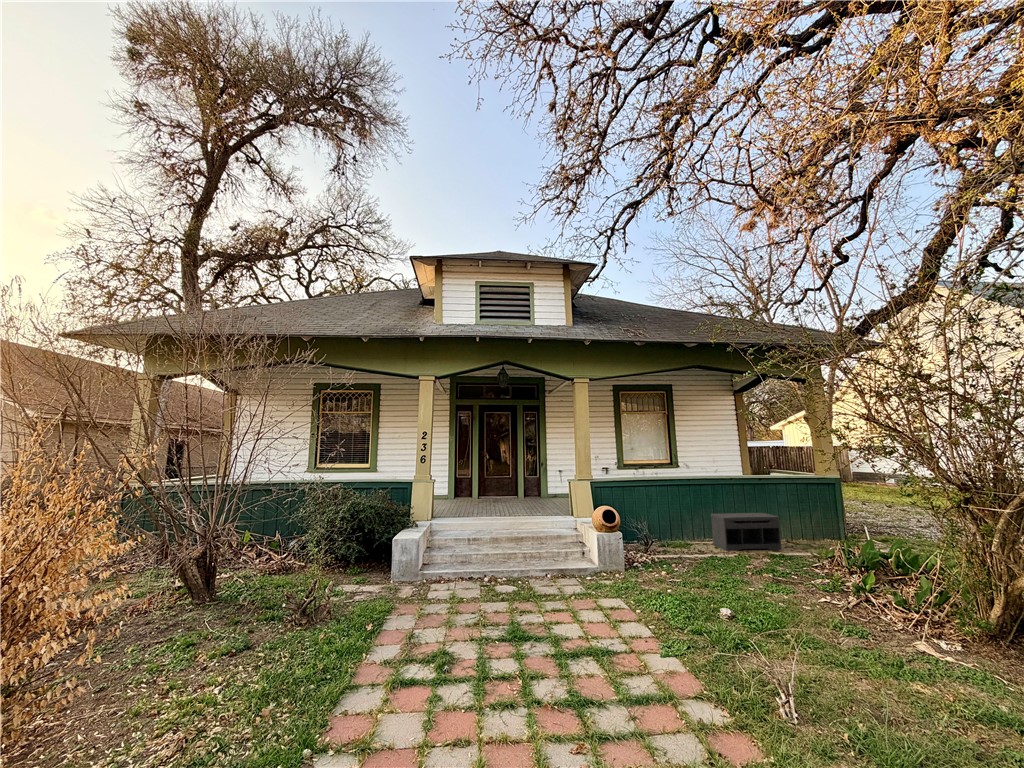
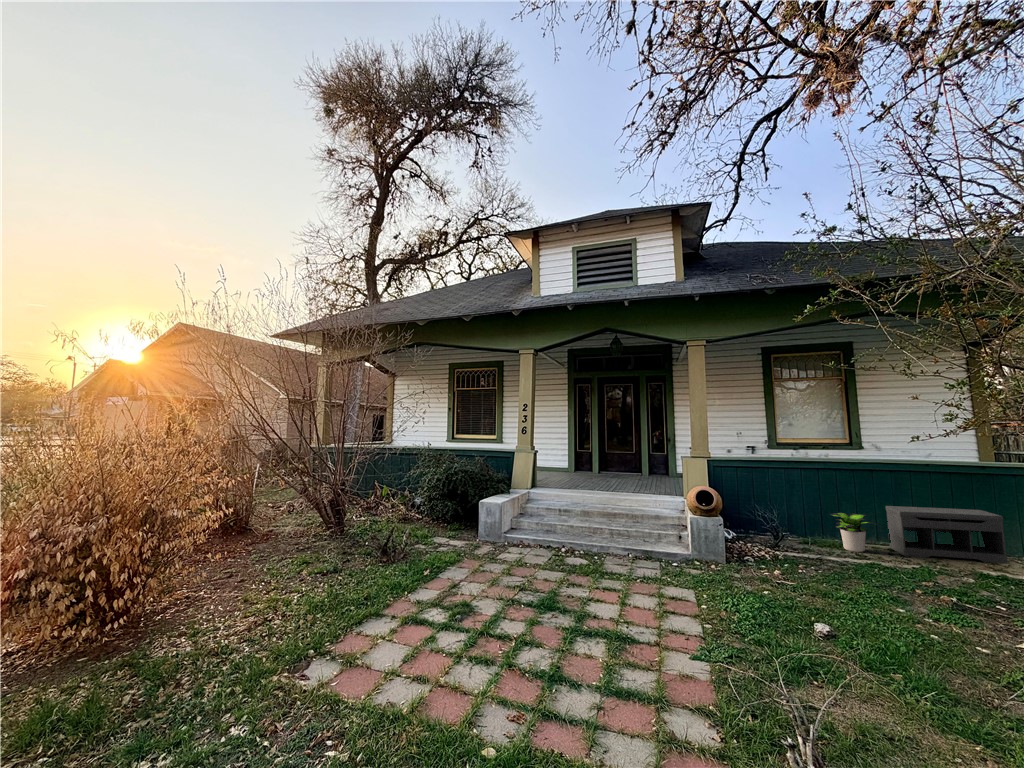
potted plant: none [679,521,712,551] -> present [830,513,875,552]

